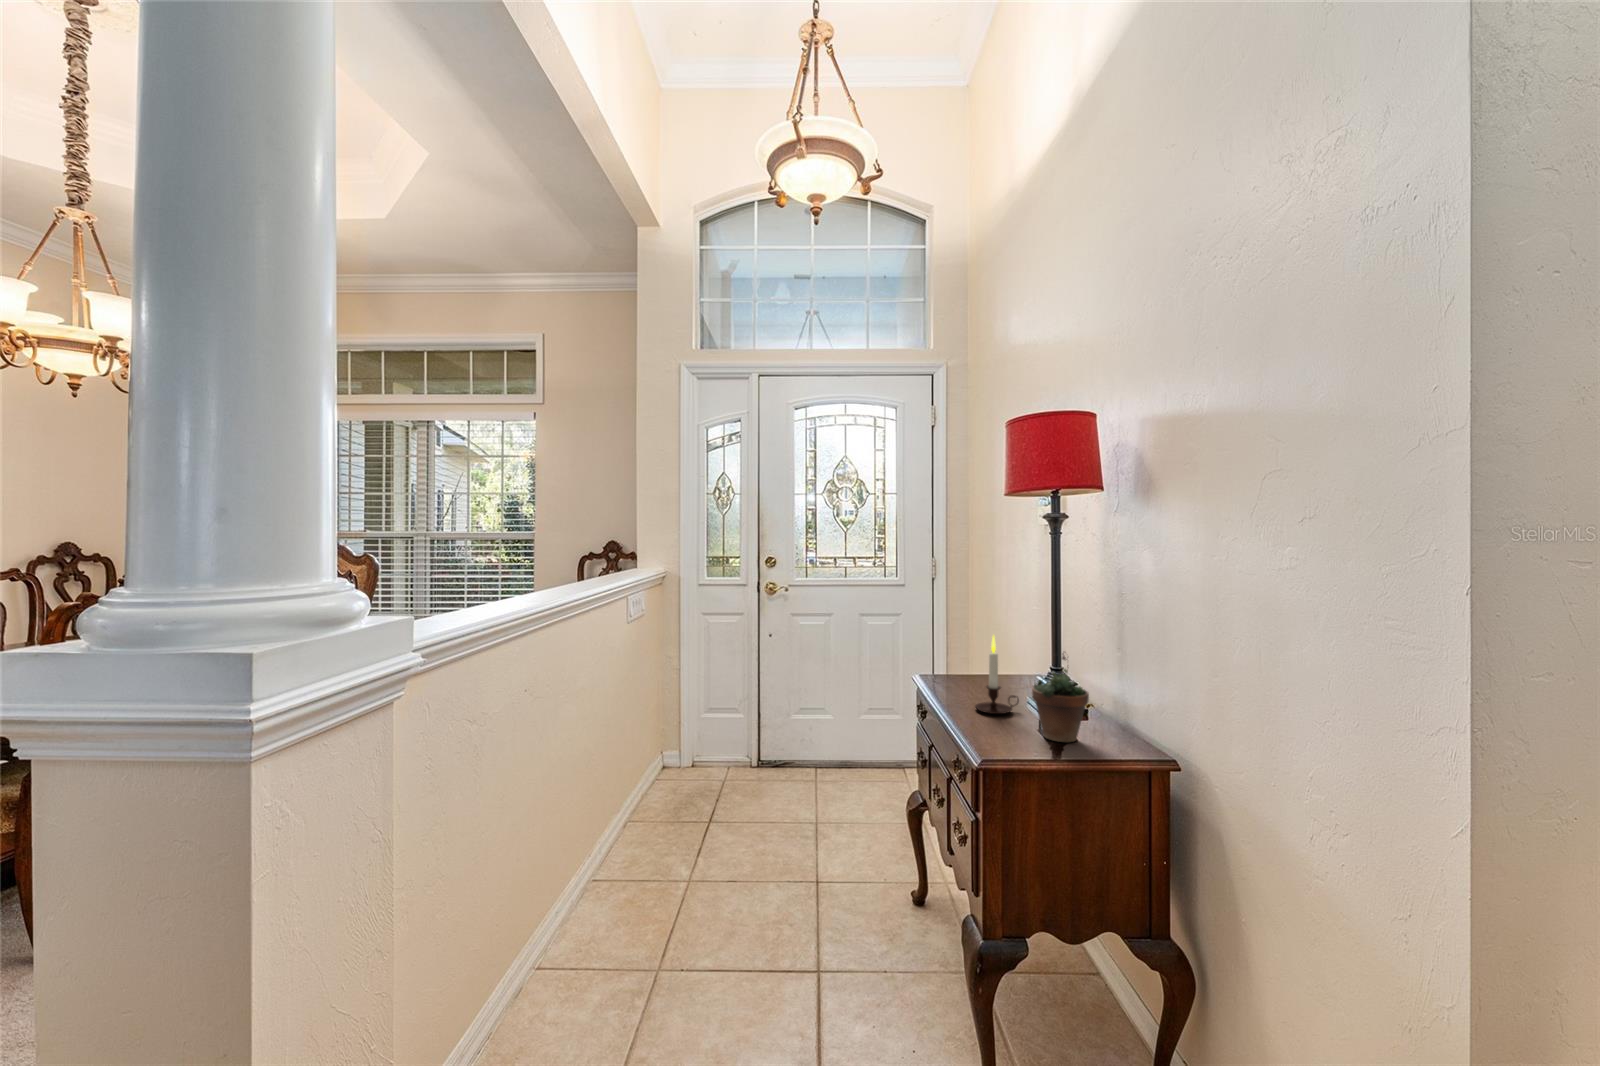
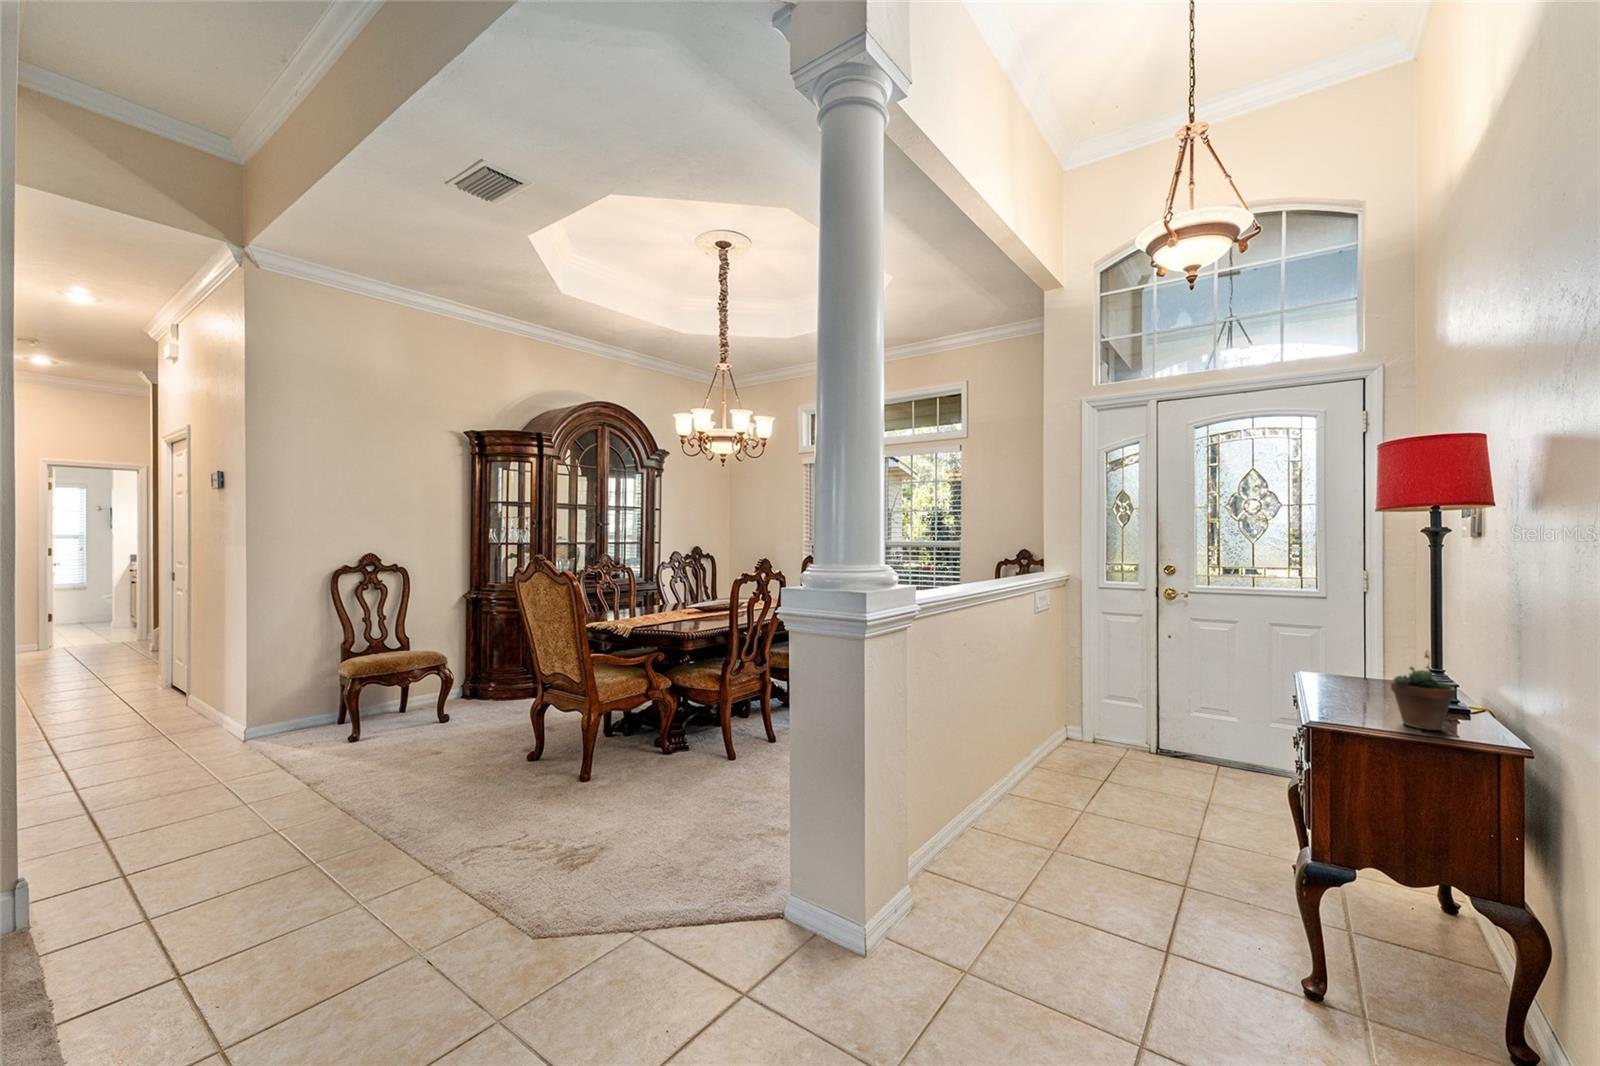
candle: present [975,636,1019,714] -> none [1342,634,1395,705]

